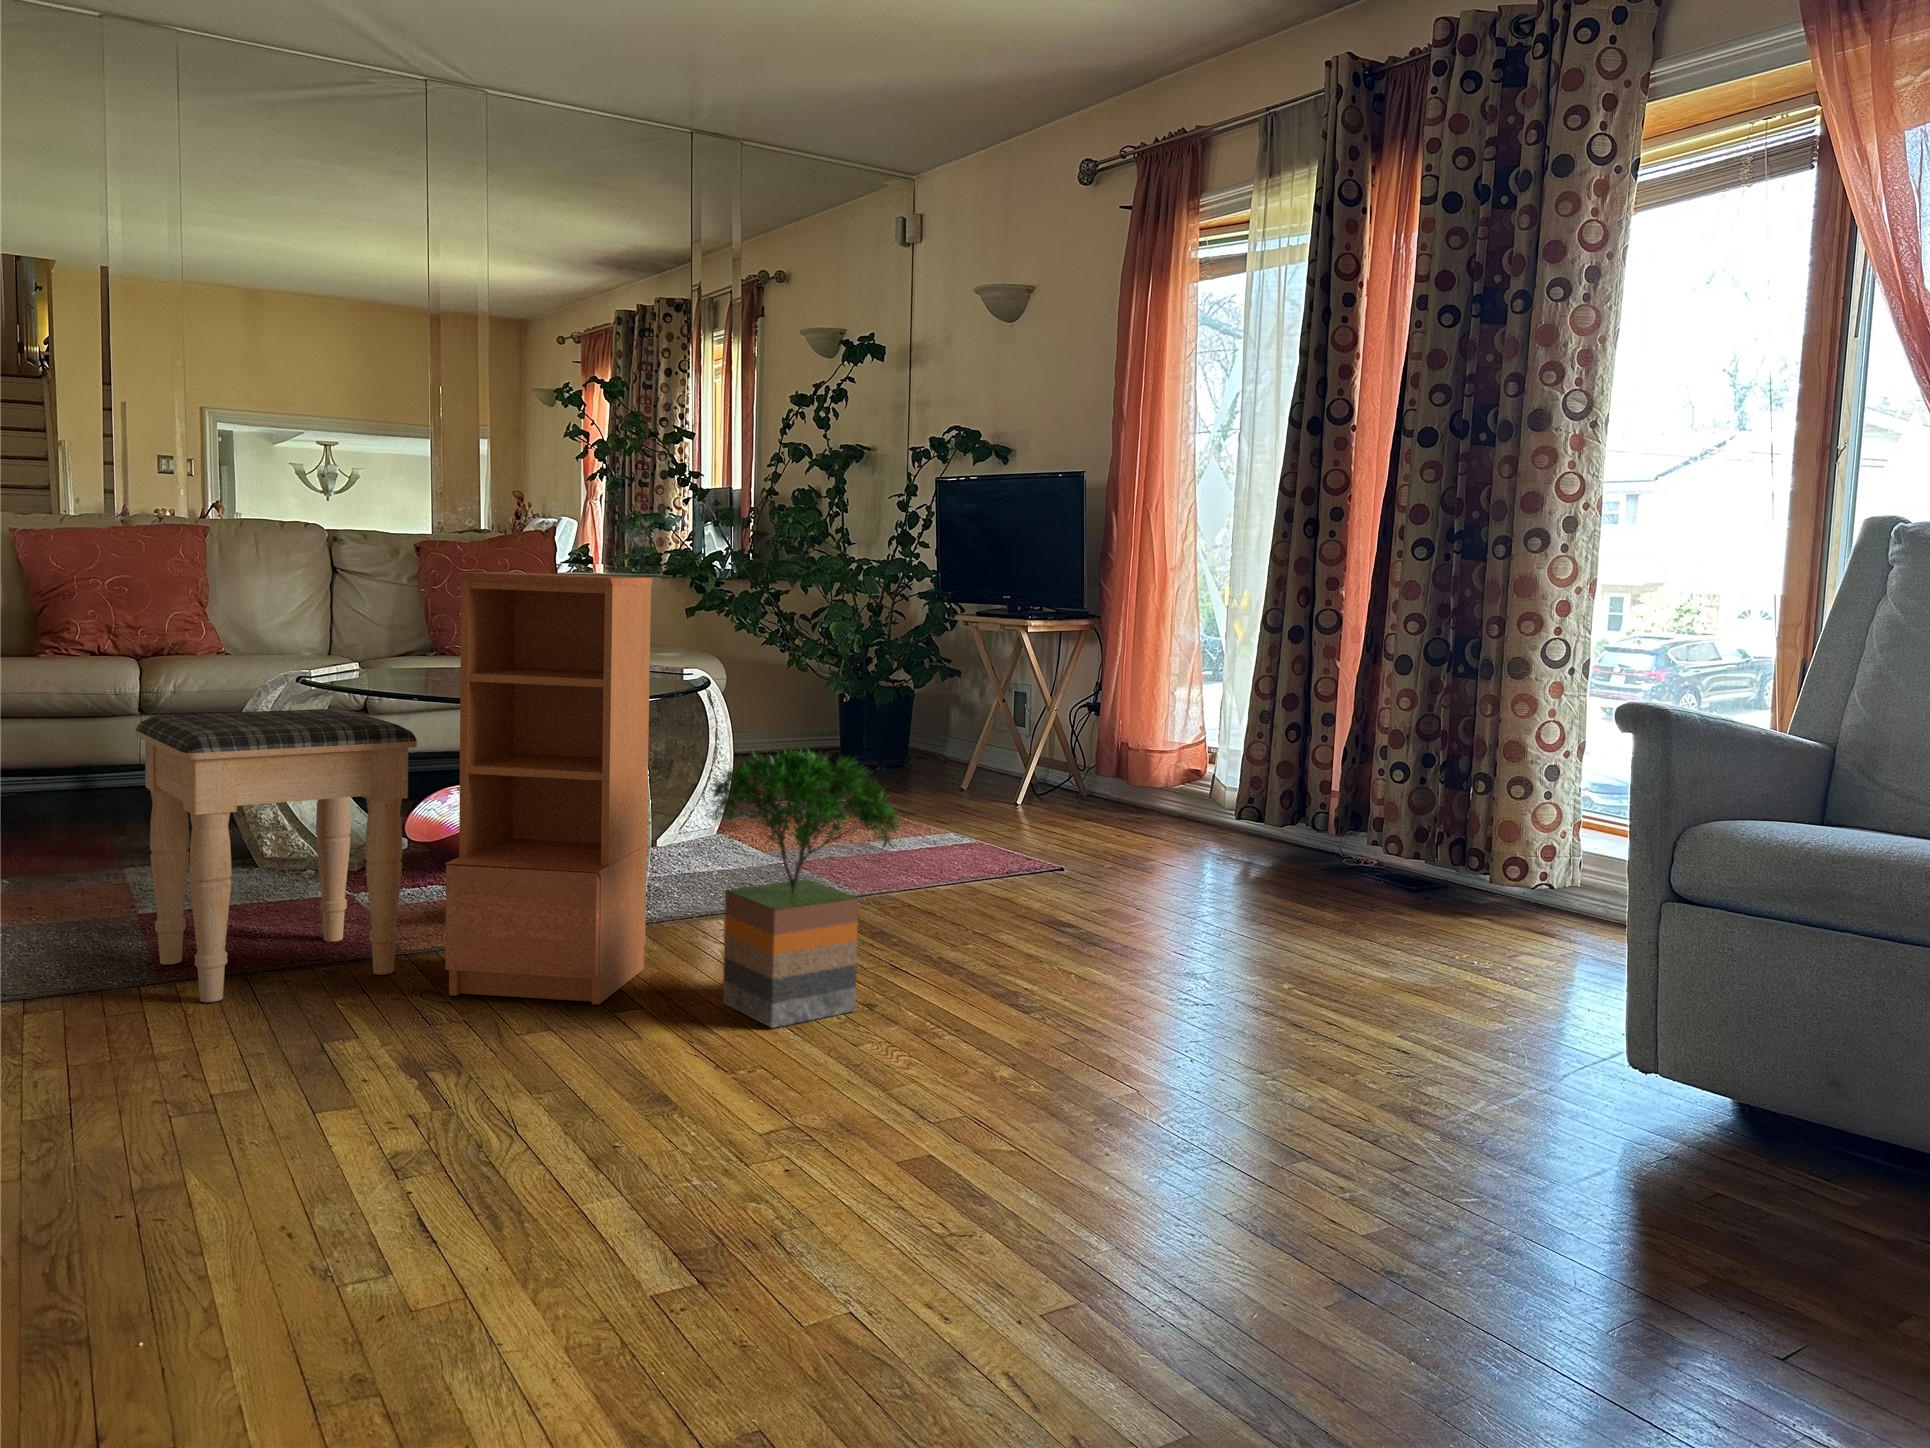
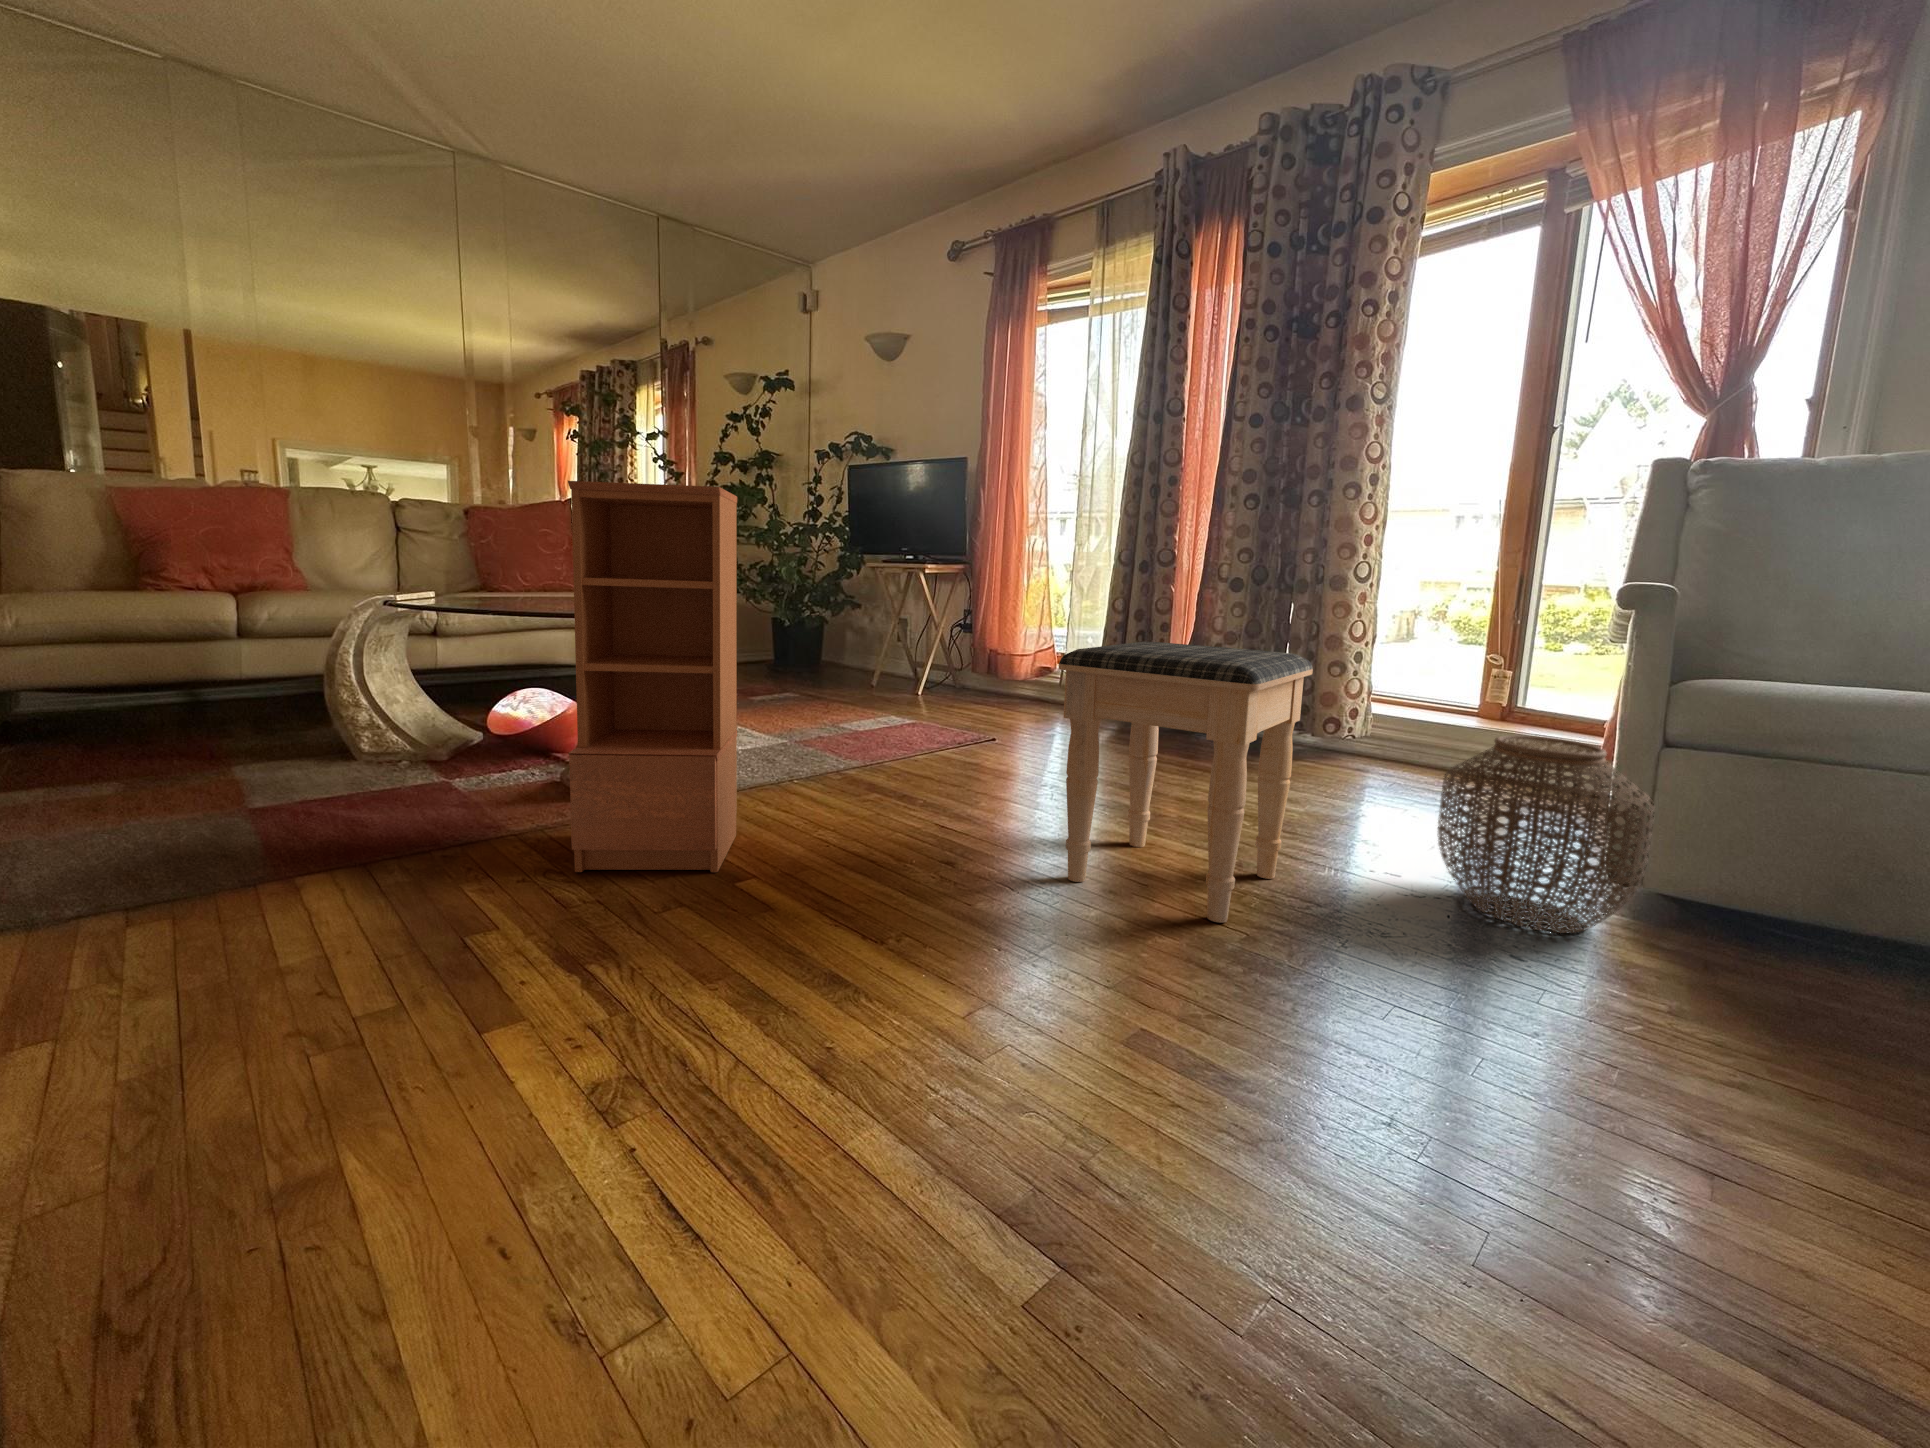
footstool: present [136,709,417,1002] -> present [1059,642,1313,923]
potted tree: present [705,749,901,1028] -> none [804,639,987,885]
woven basket: none [1424,885,1647,1127] -> present [1438,735,1655,933]

